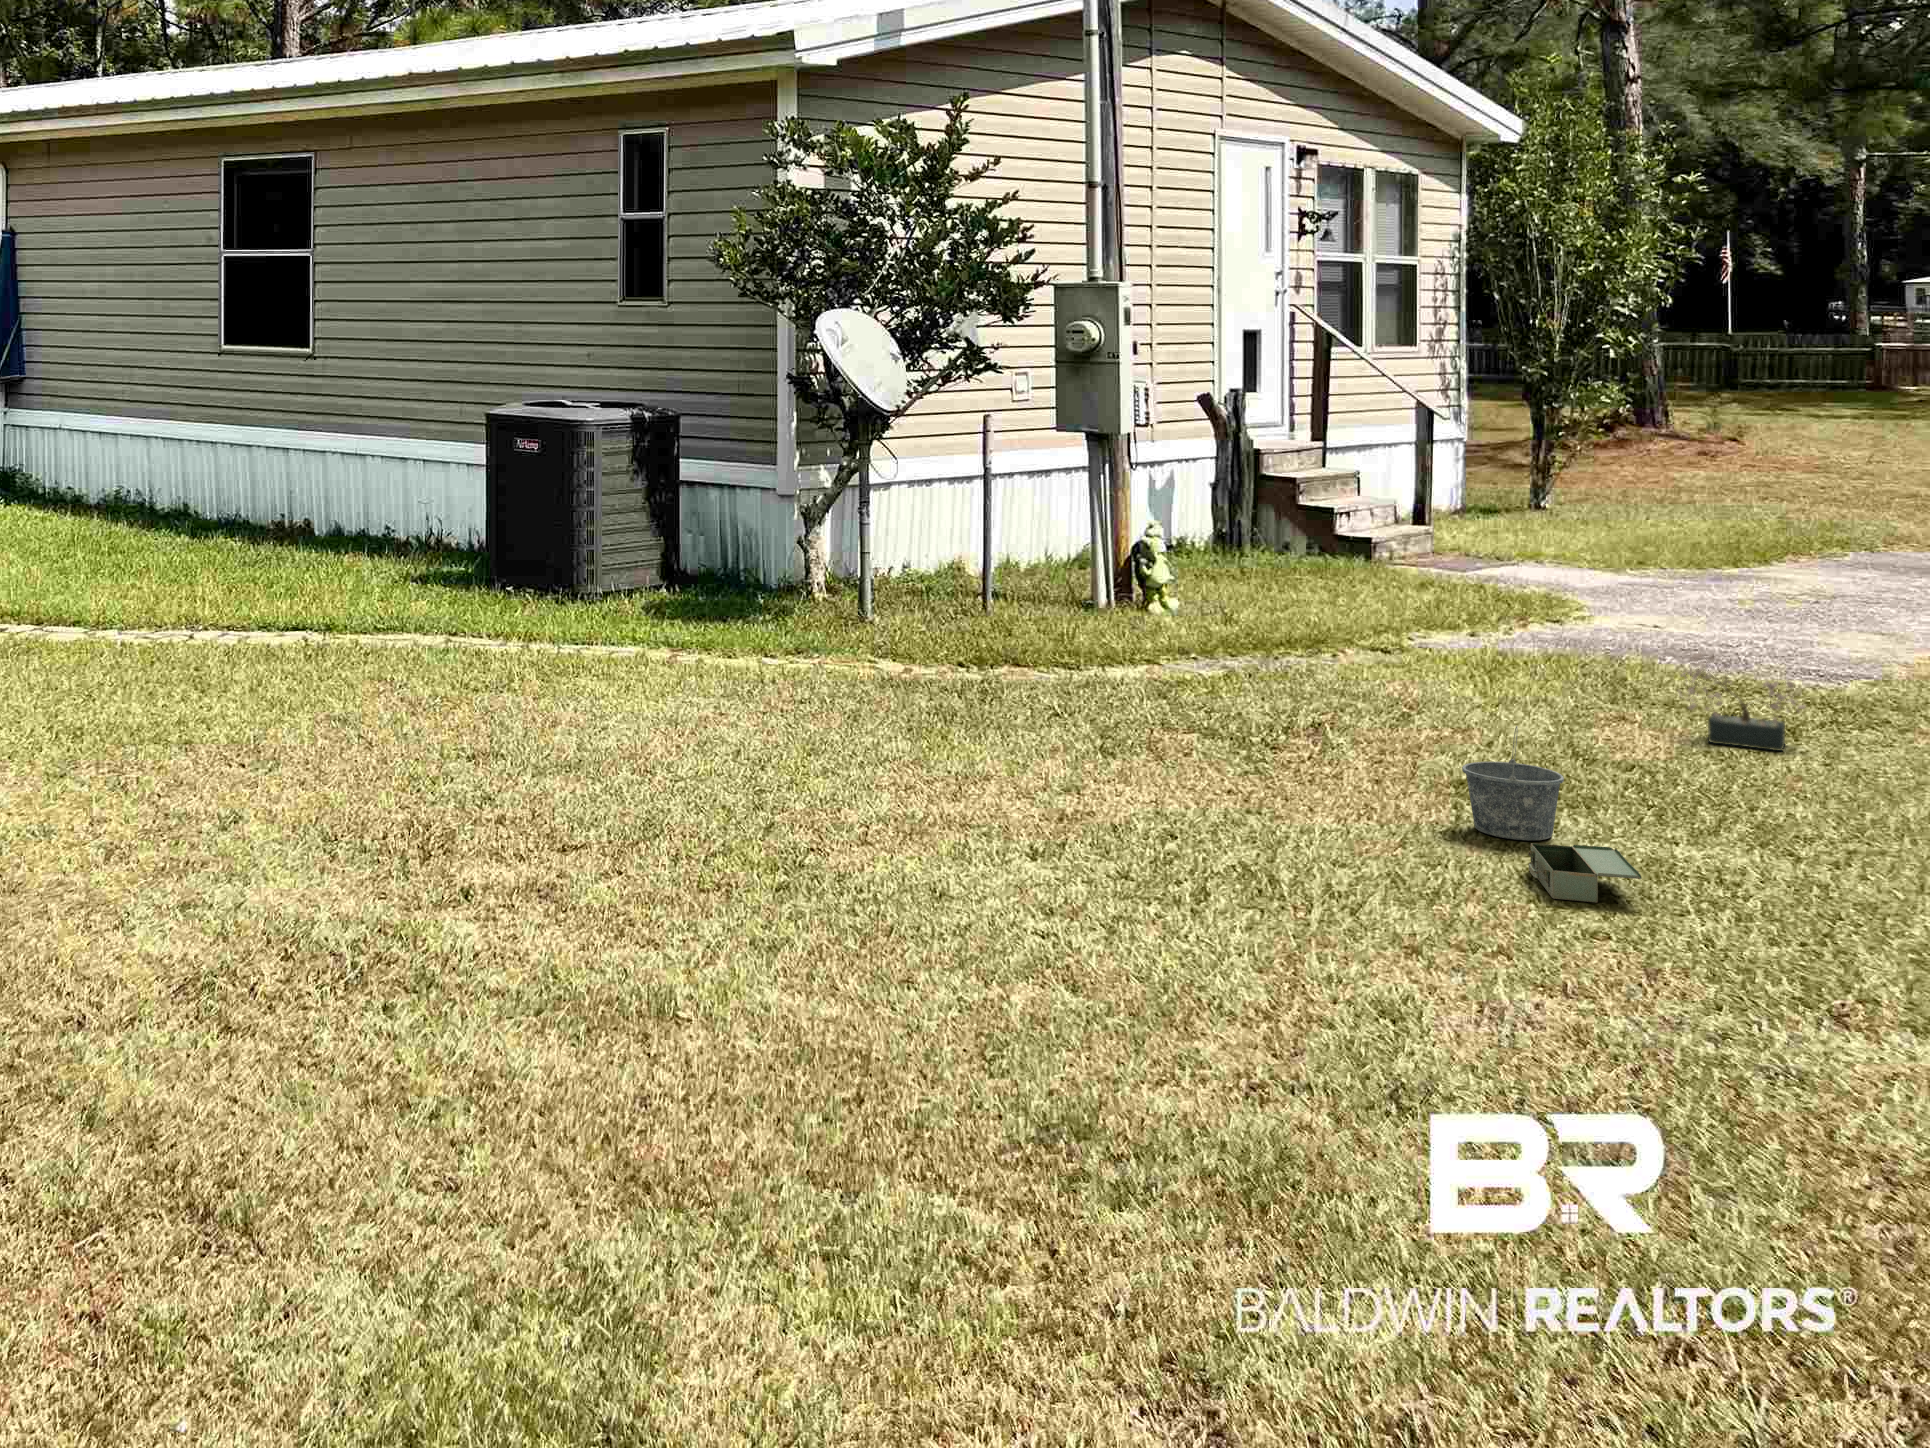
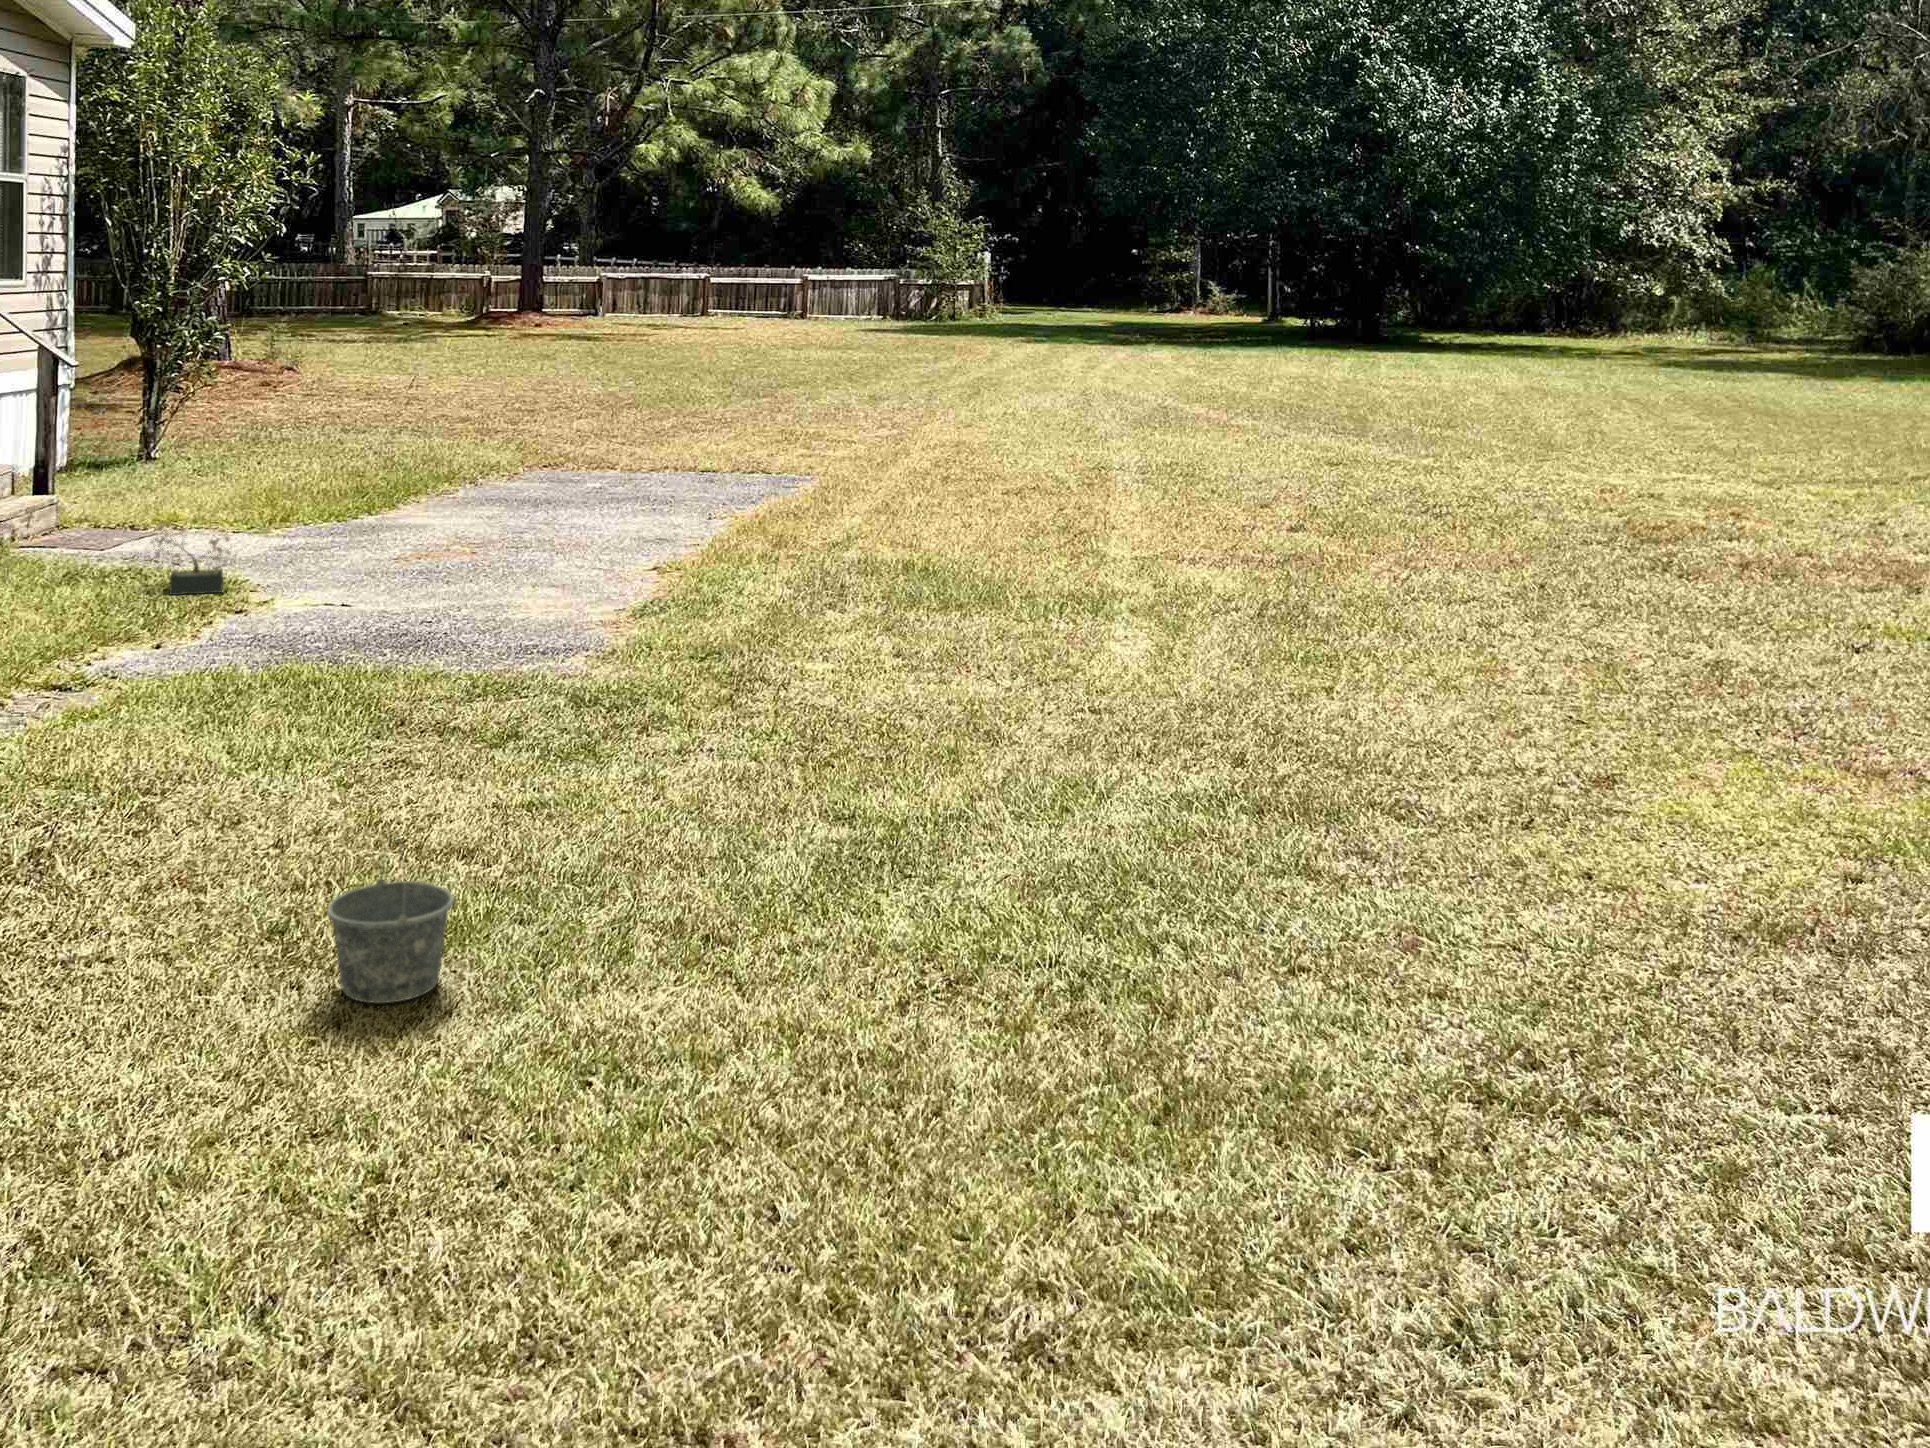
decorative plant: present [1677,653,1805,751] -> present [148,523,237,595]
toolbox: present [1528,843,1641,903] -> none [456,998,616,1119]

